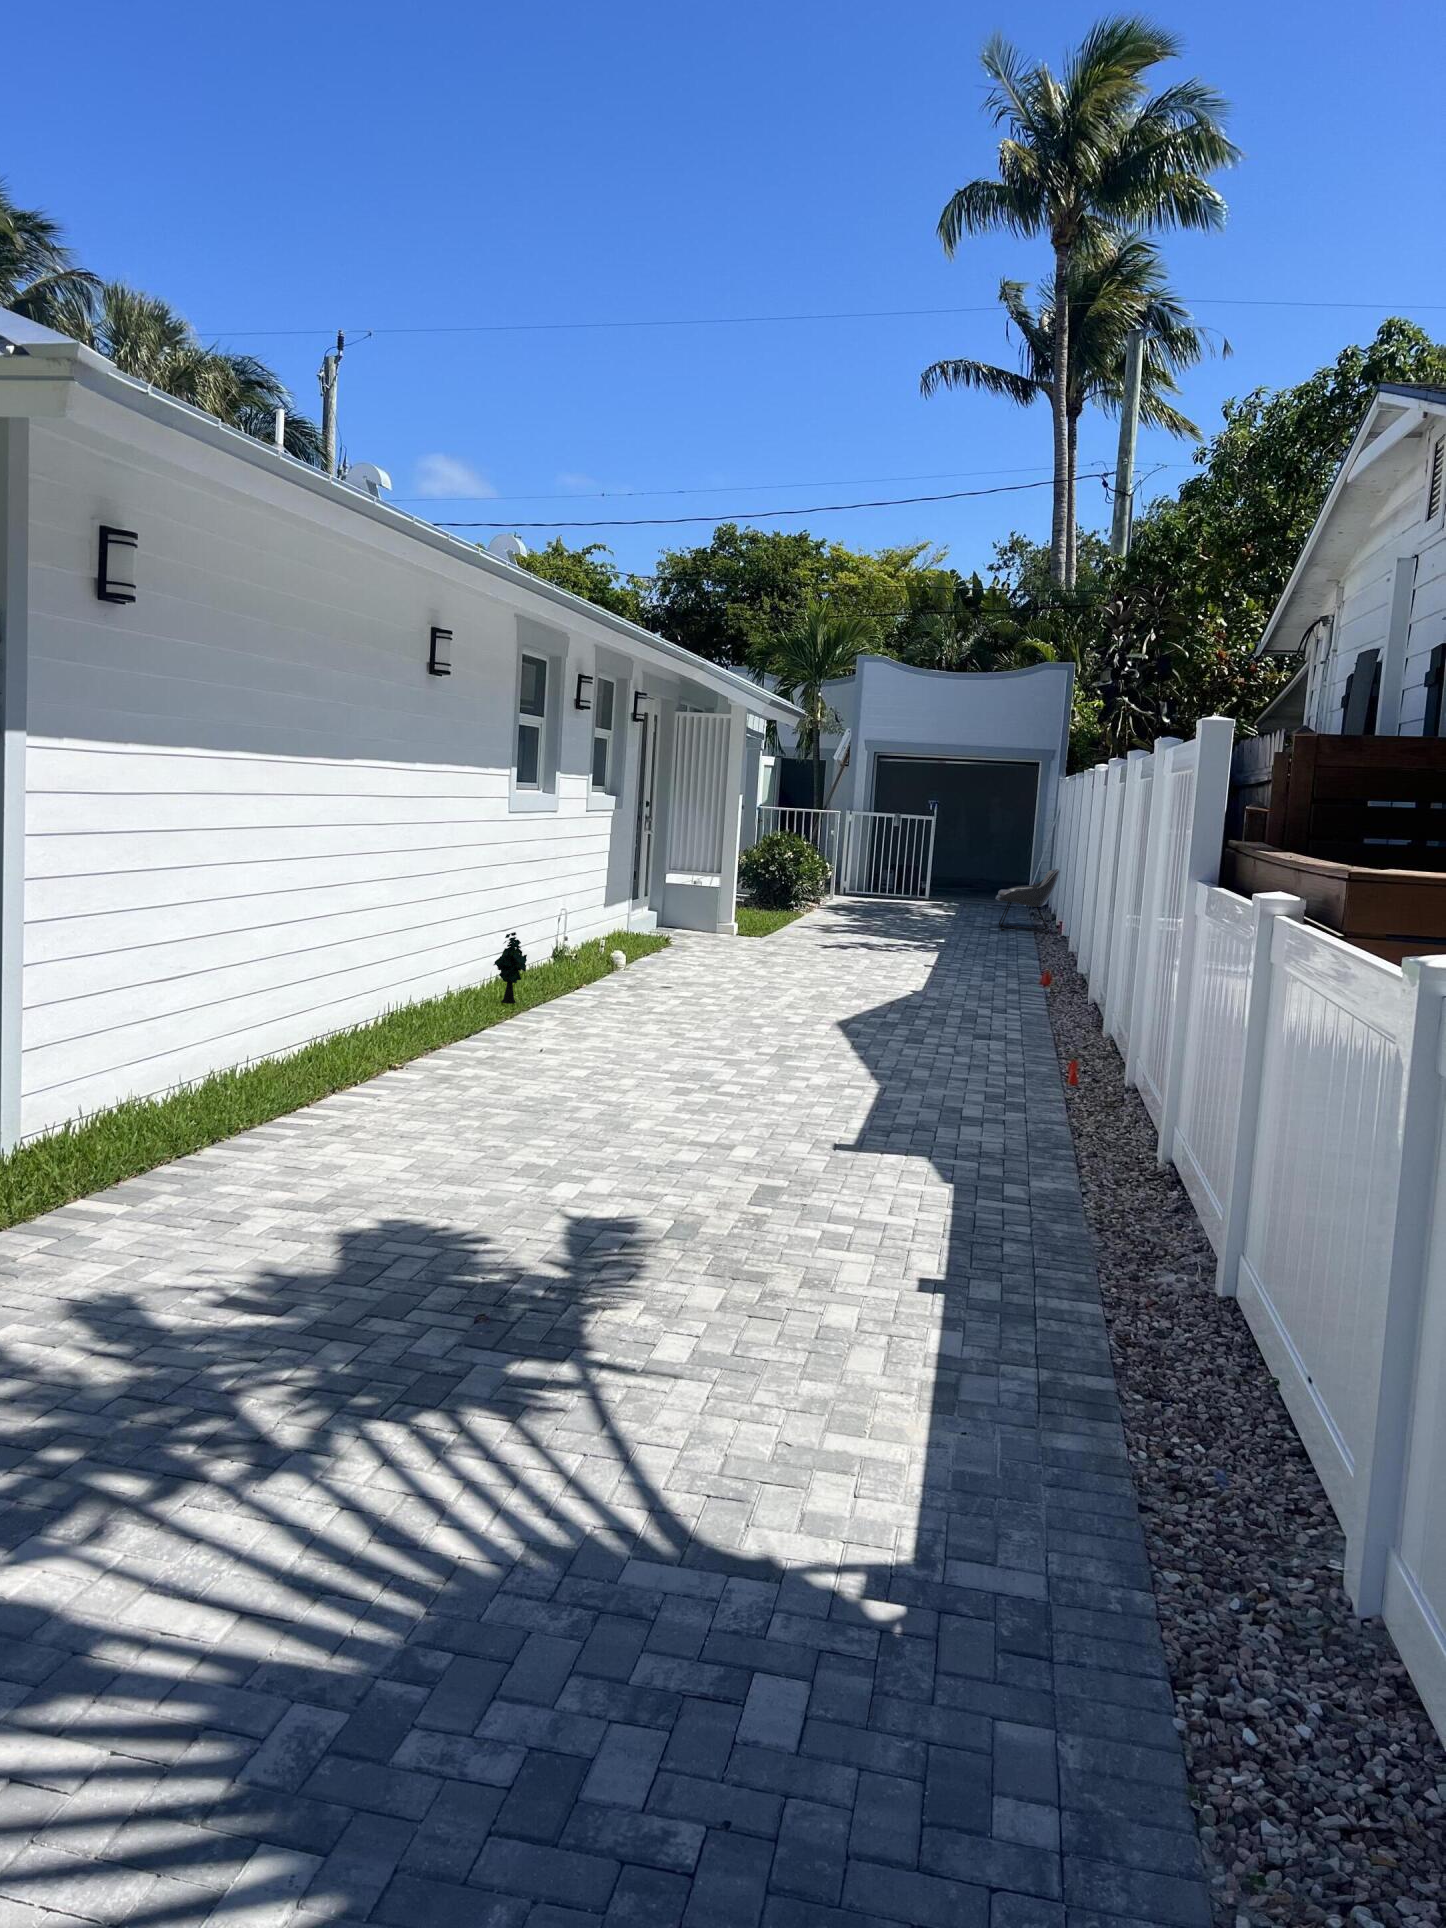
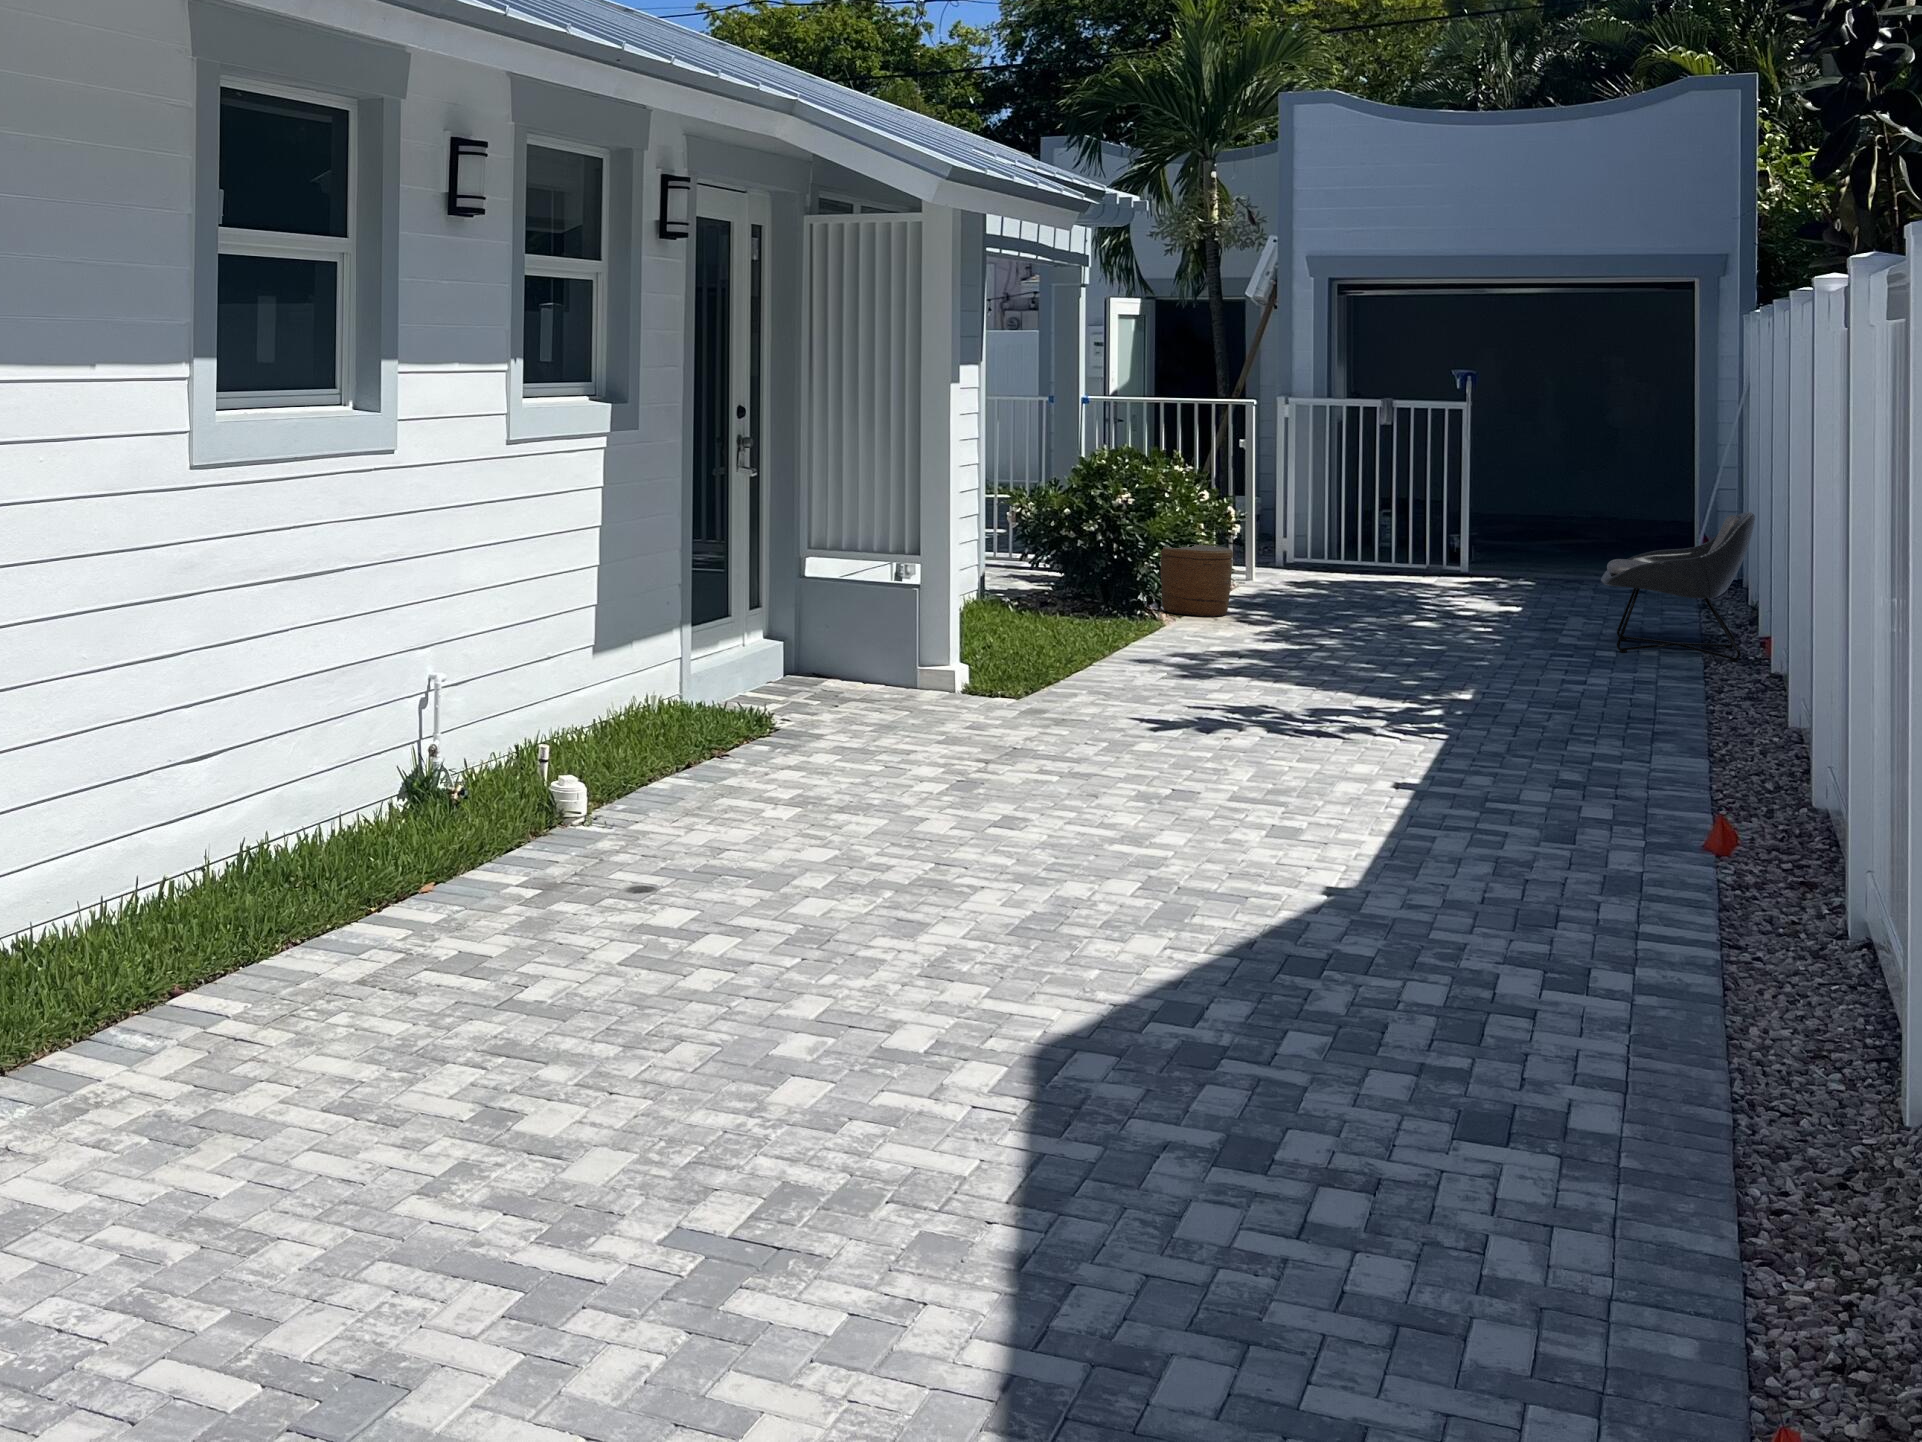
woven basket: none [802,880,836,915] -> present [1161,545,1233,617]
decorative plant: present [494,932,527,1003] -> none [116,757,210,937]

